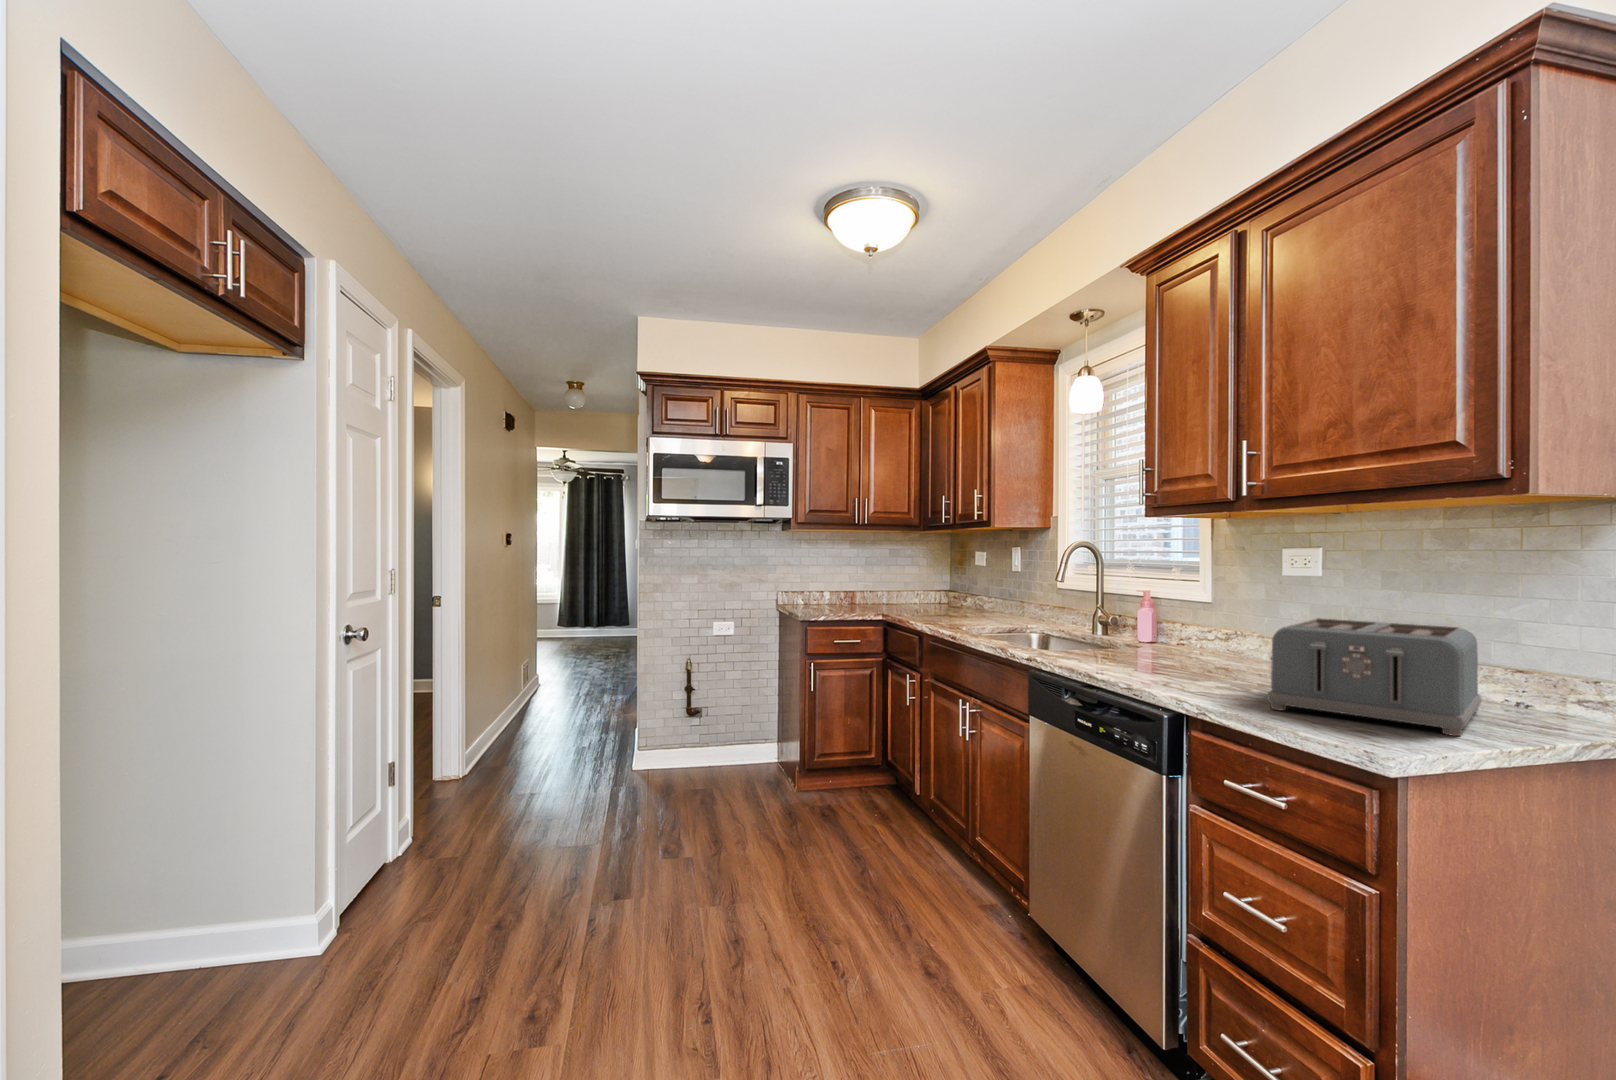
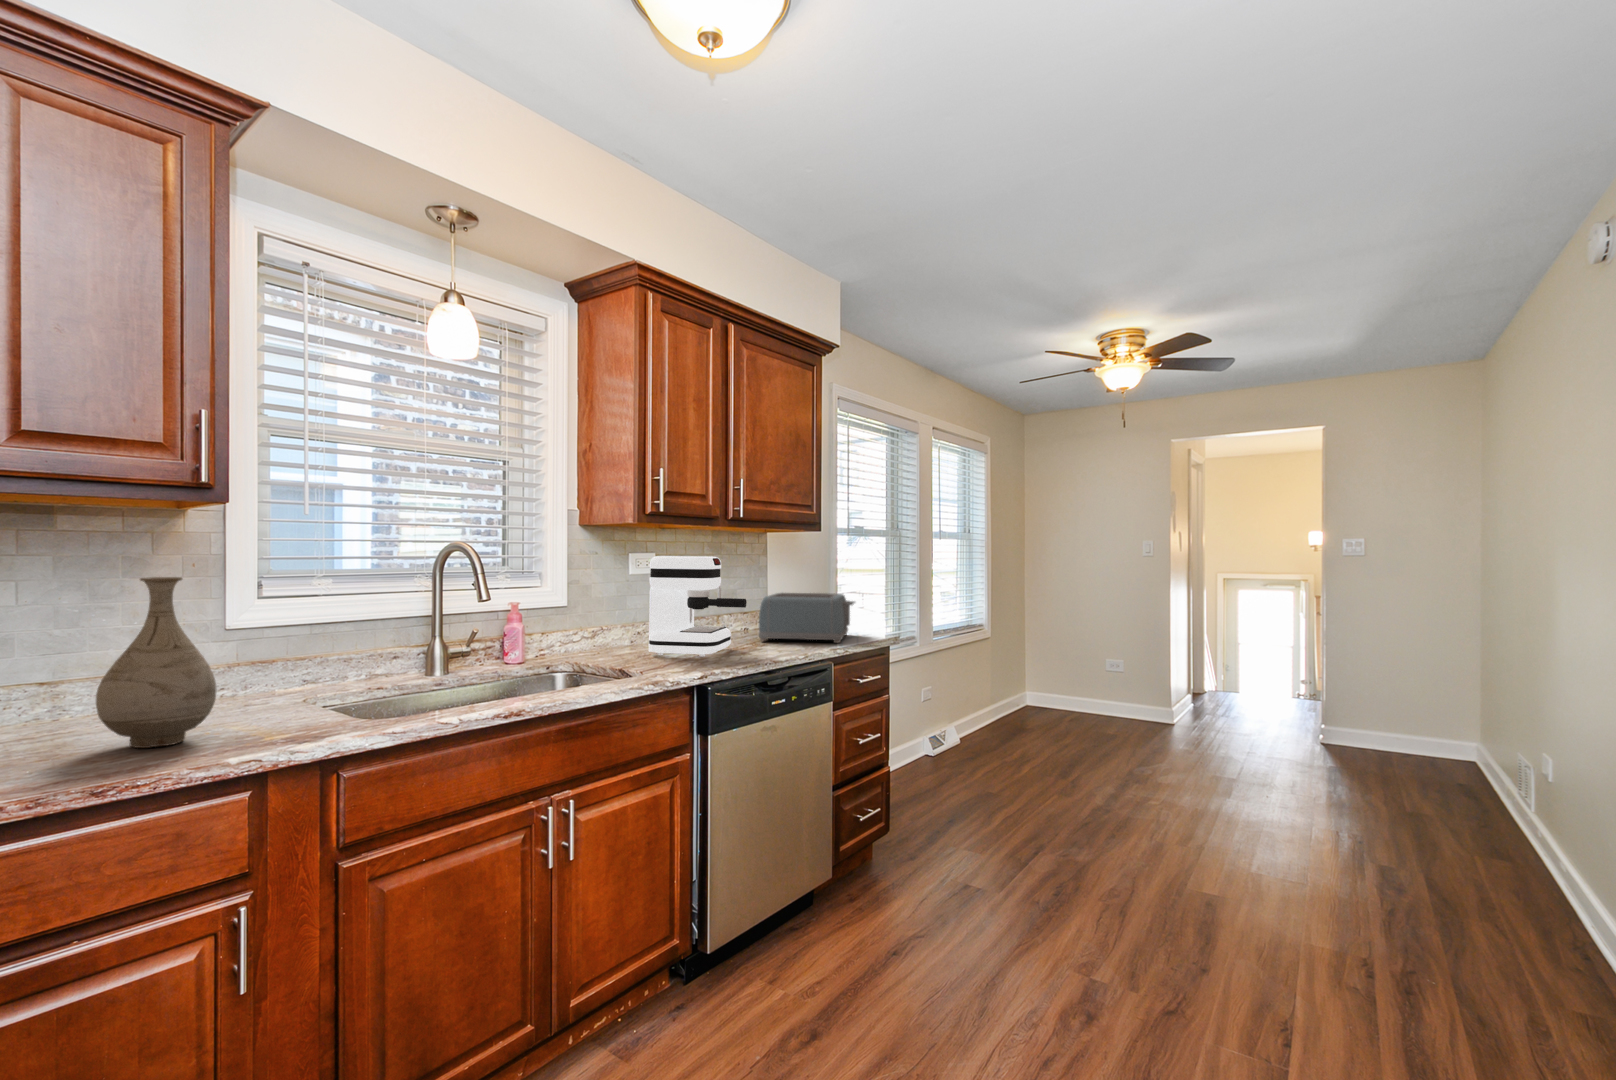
coffee maker: none [1135,551,1257,675] -> present [649,556,747,657]
vase: none [926,557,961,621] -> present [96,577,216,748]

